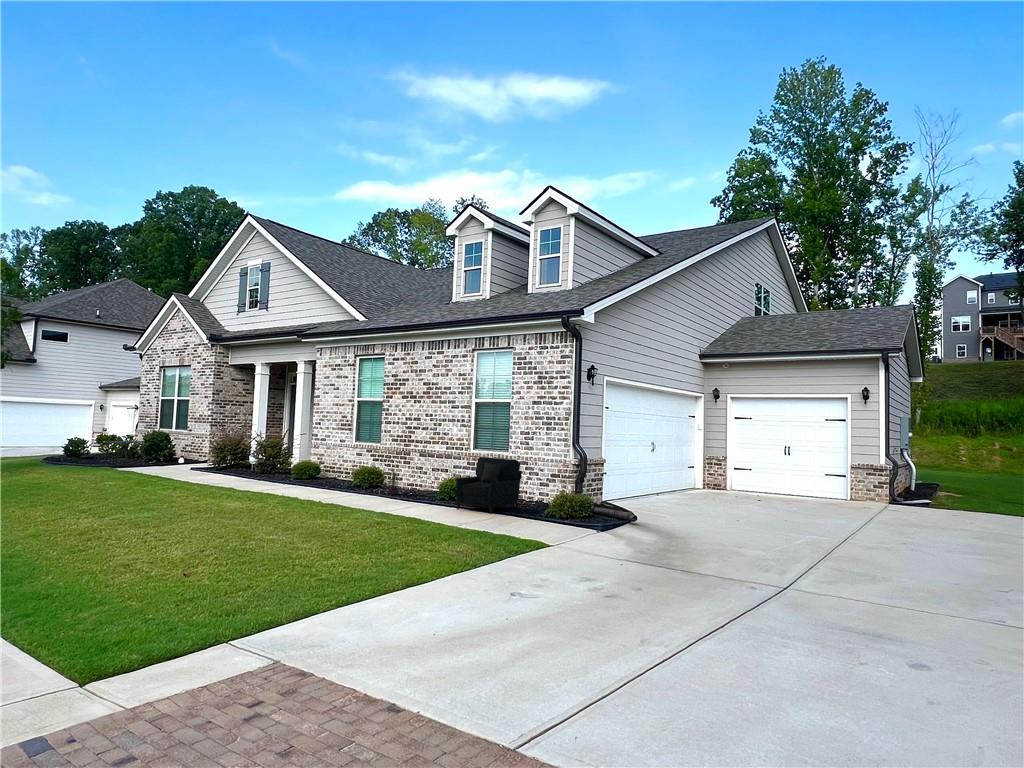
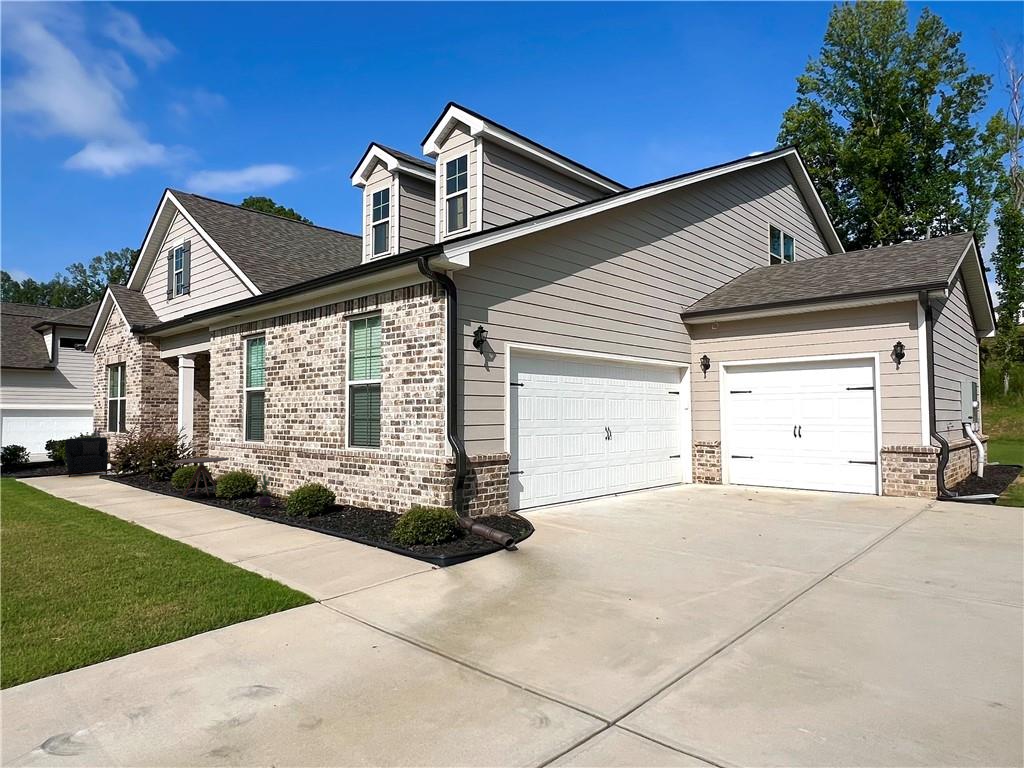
round table: present [105,441,143,465] -> present [173,457,229,496]
armchair: present [456,457,522,514] -> present [65,437,109,477]

